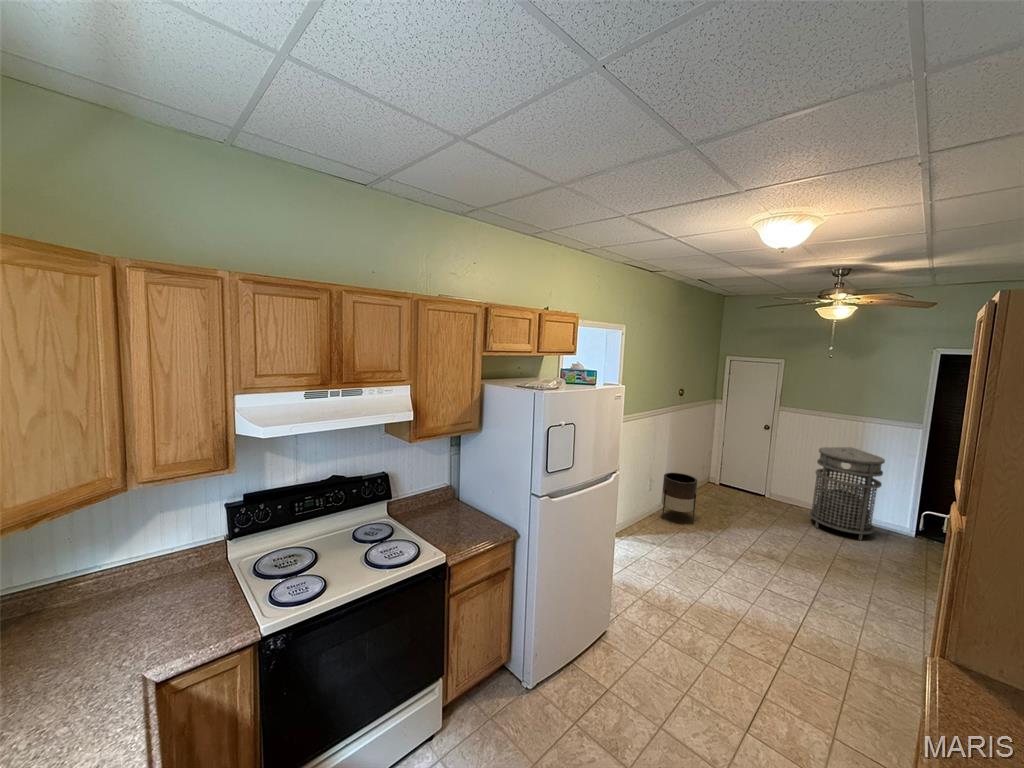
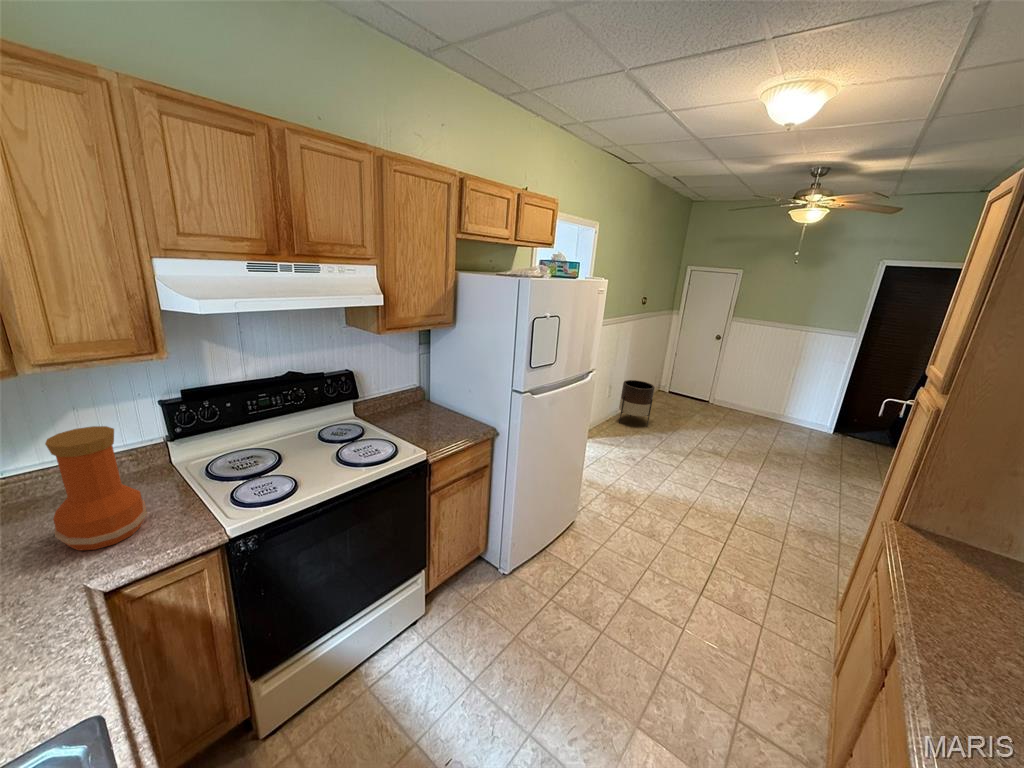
trash can: present [810,447,885,541] -> none [749,355,821,438]
vase: none [129,531,201,641] -> present [45,426,147,551]

